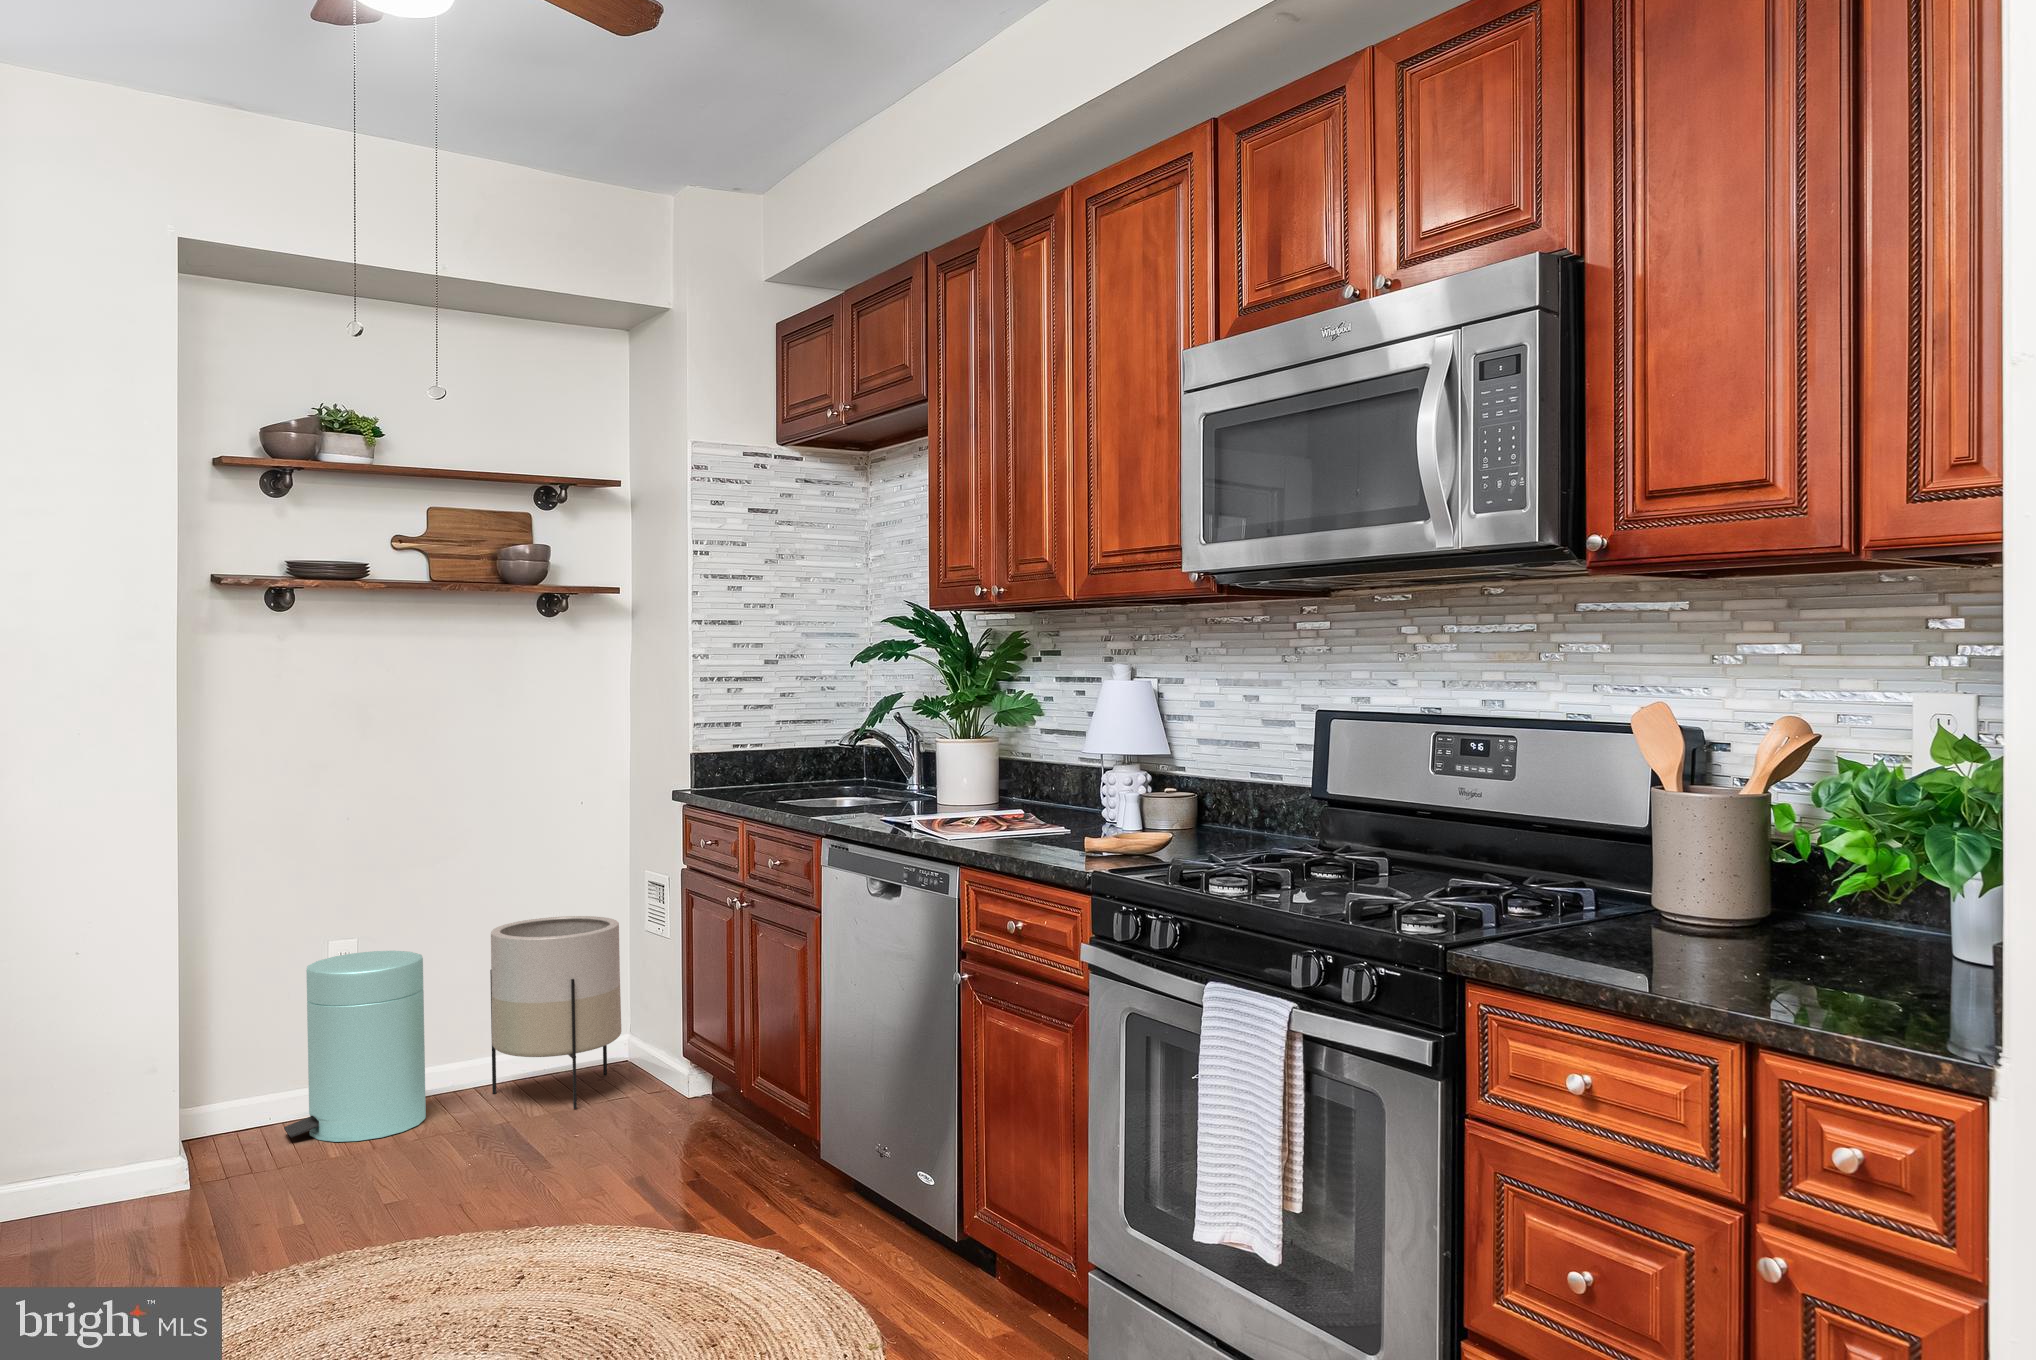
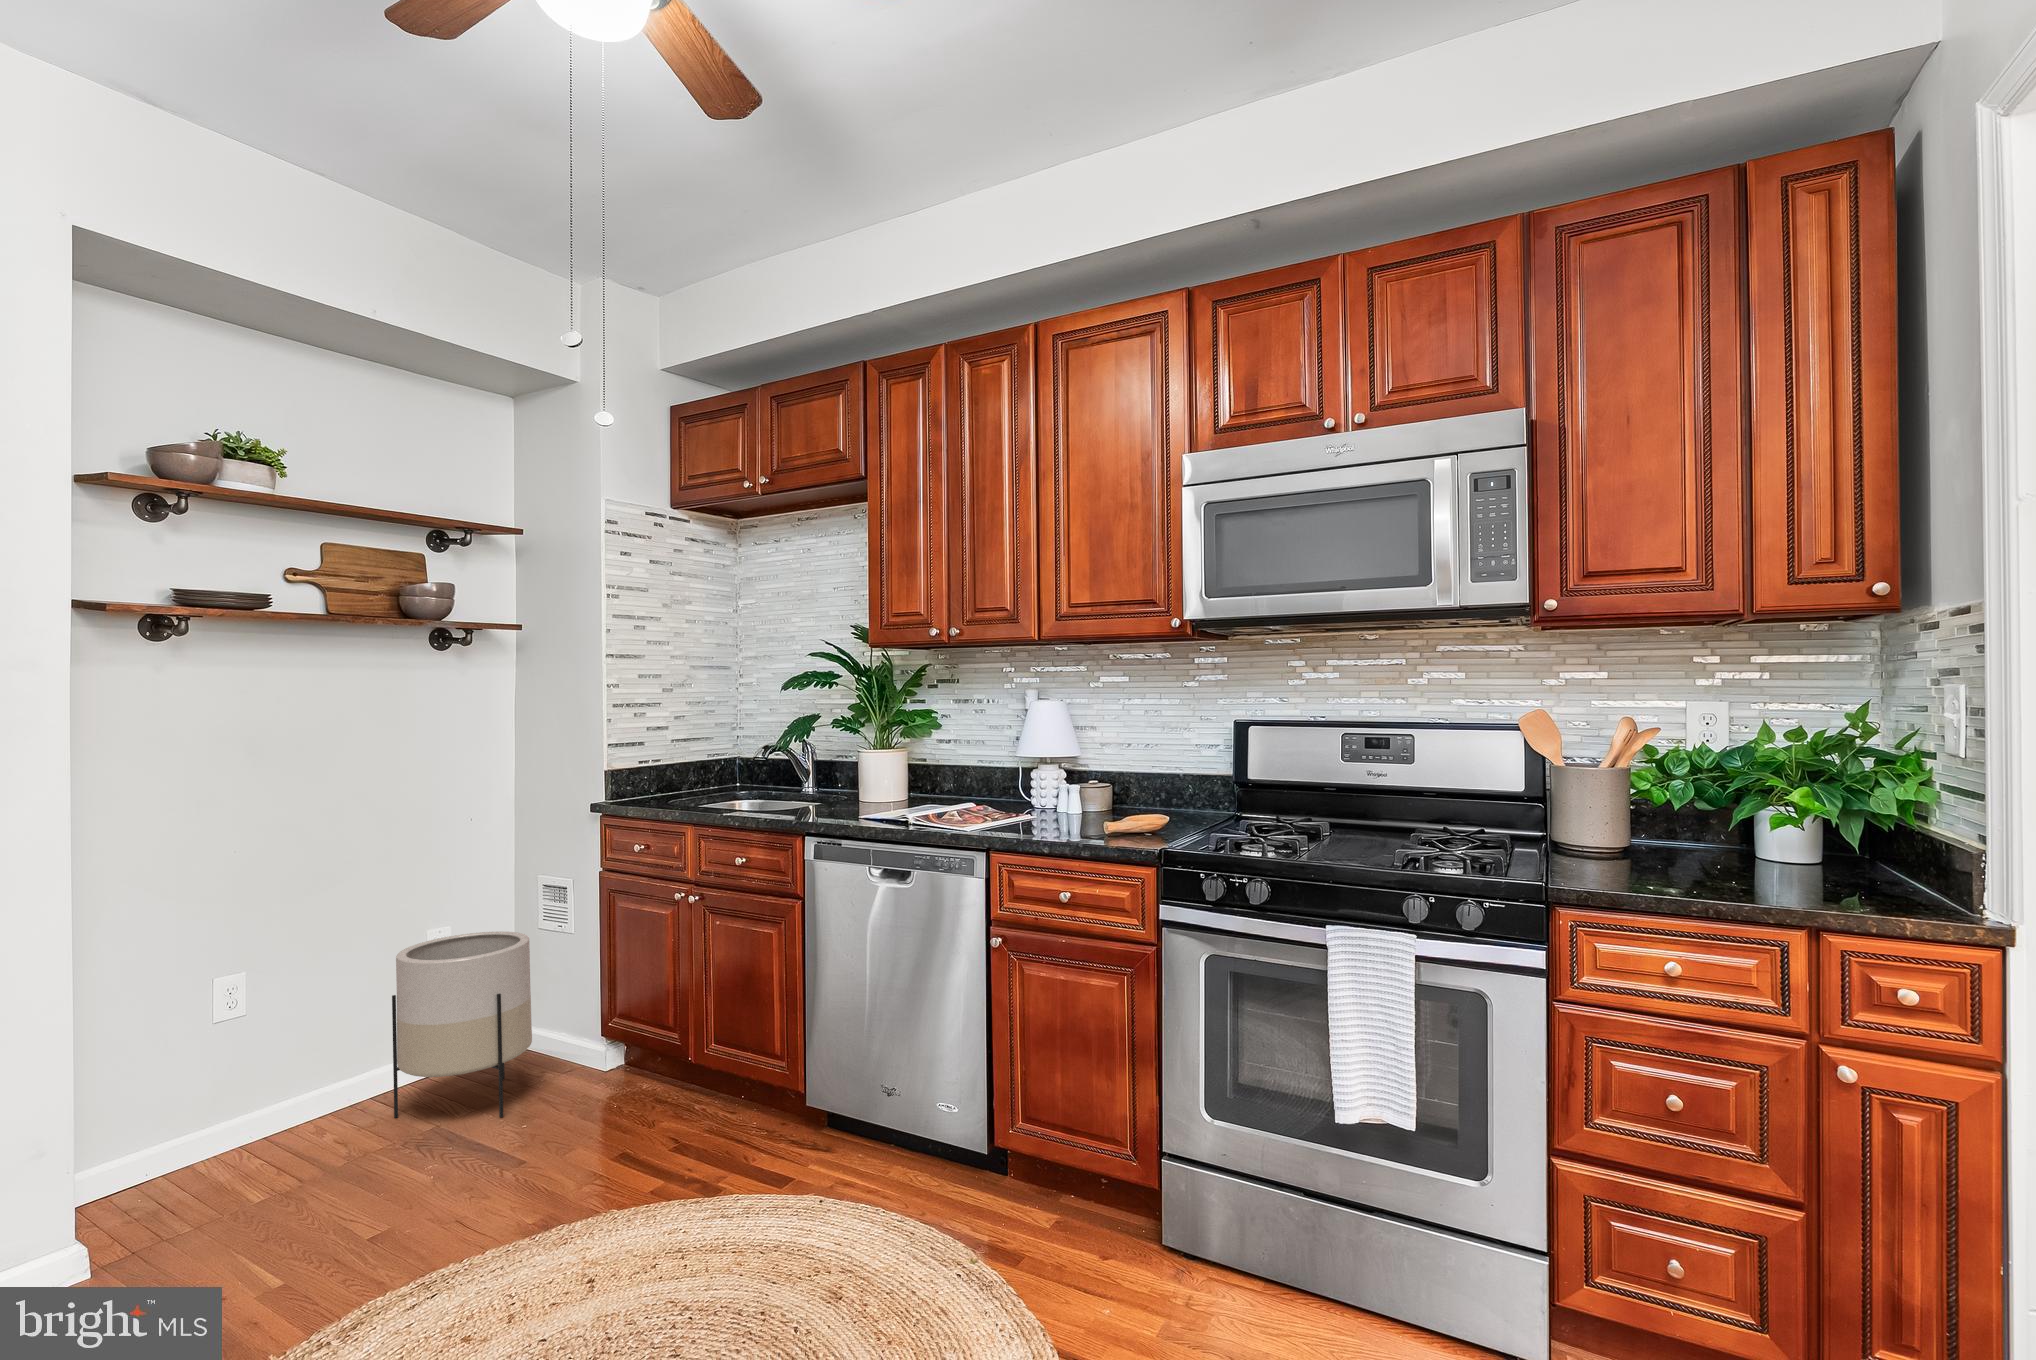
trash can: present [284,951,426,1142] -> none [170,990,339,1210]

